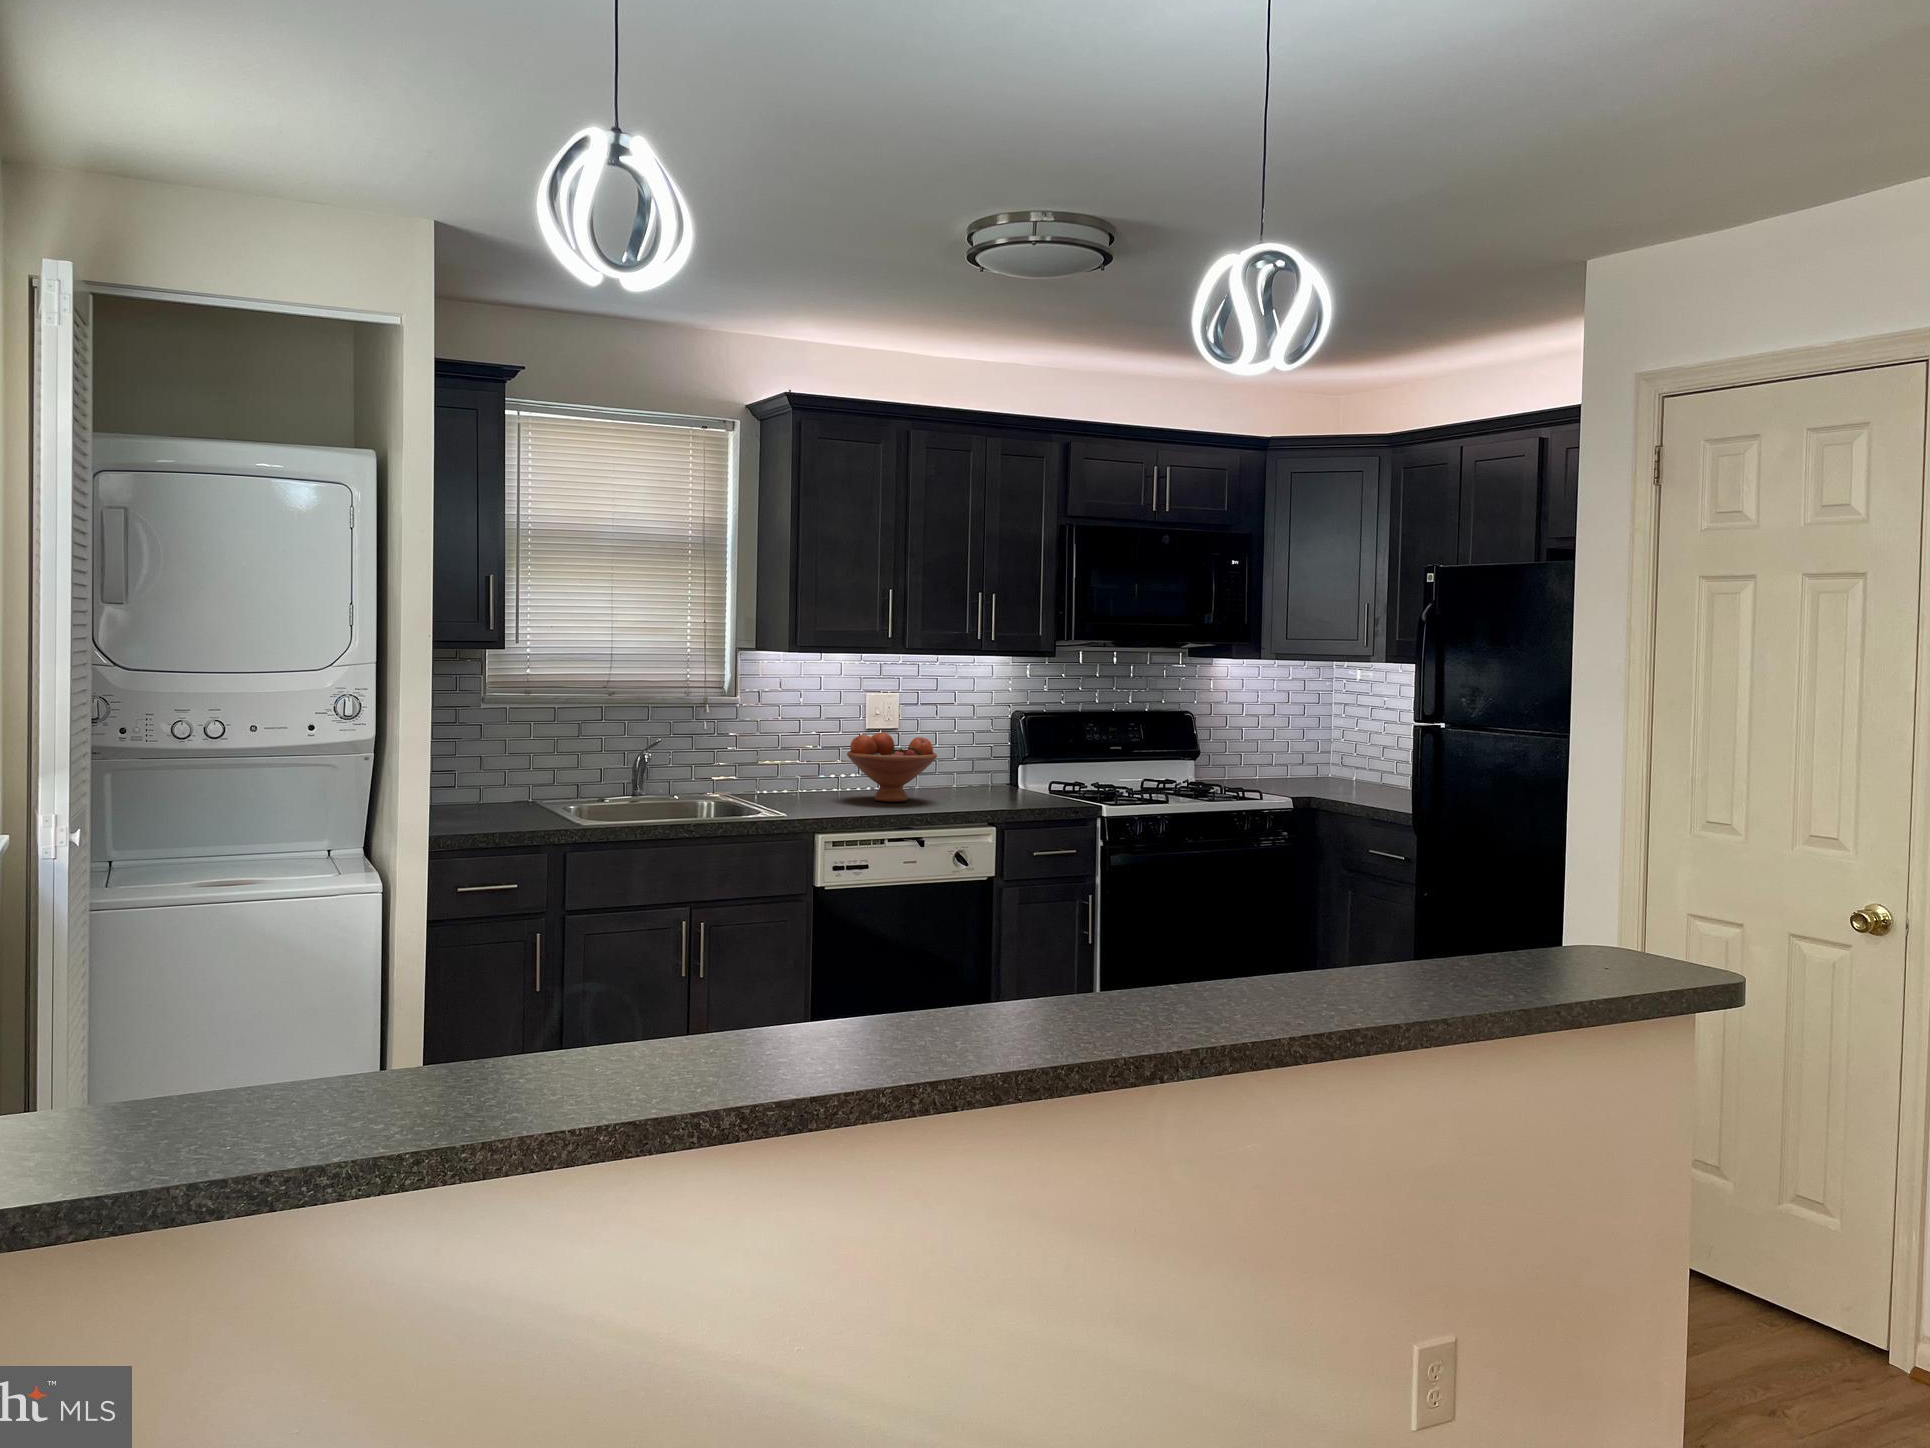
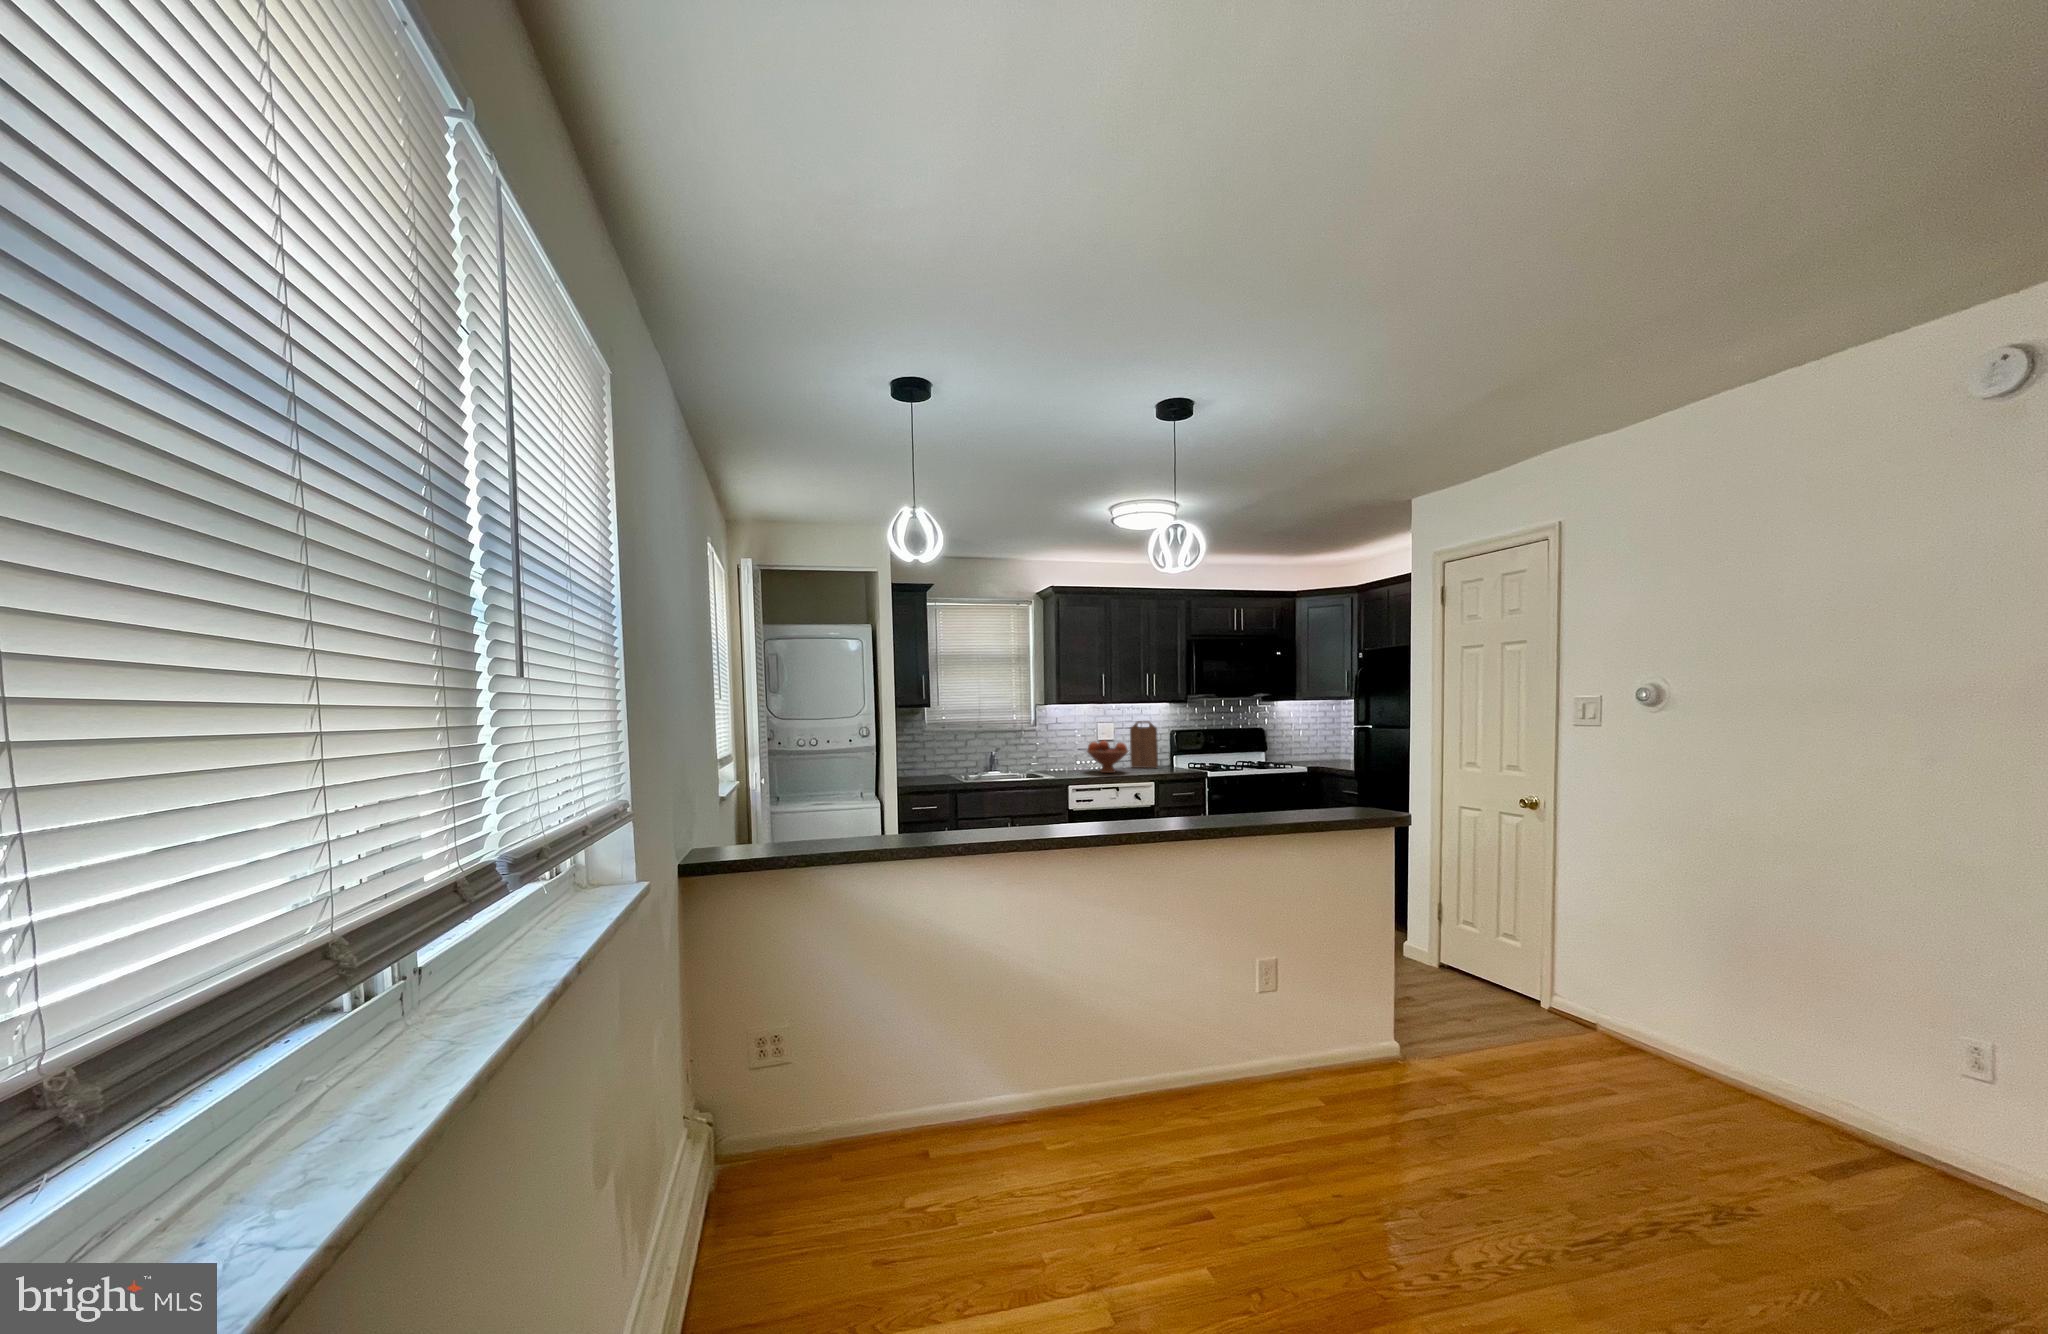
cutting board: none [932,693,992,793] -> present [1130,721,1158,768]

